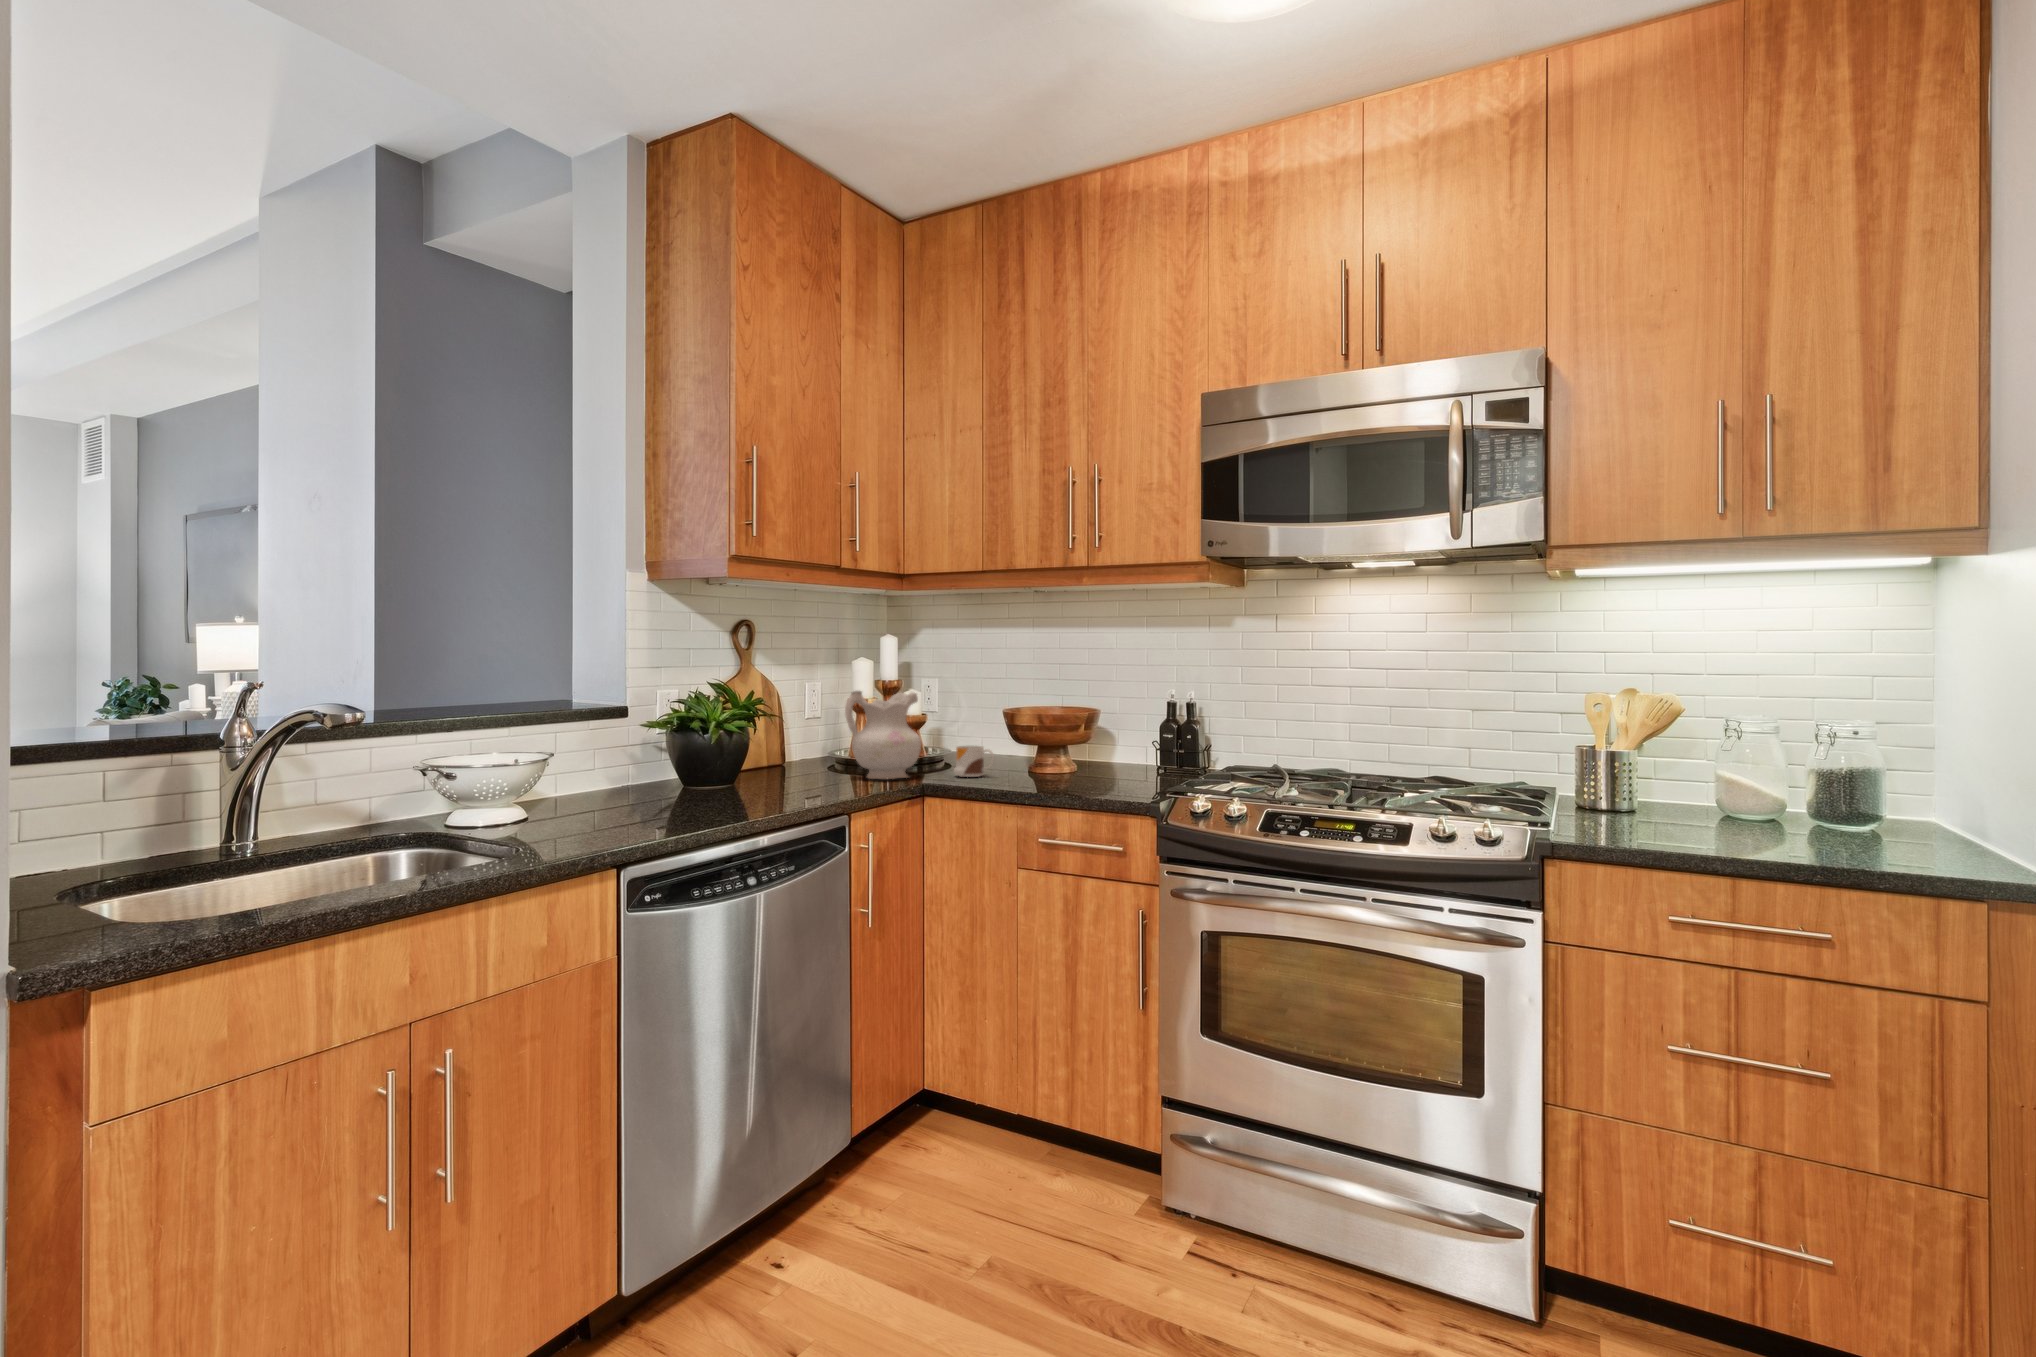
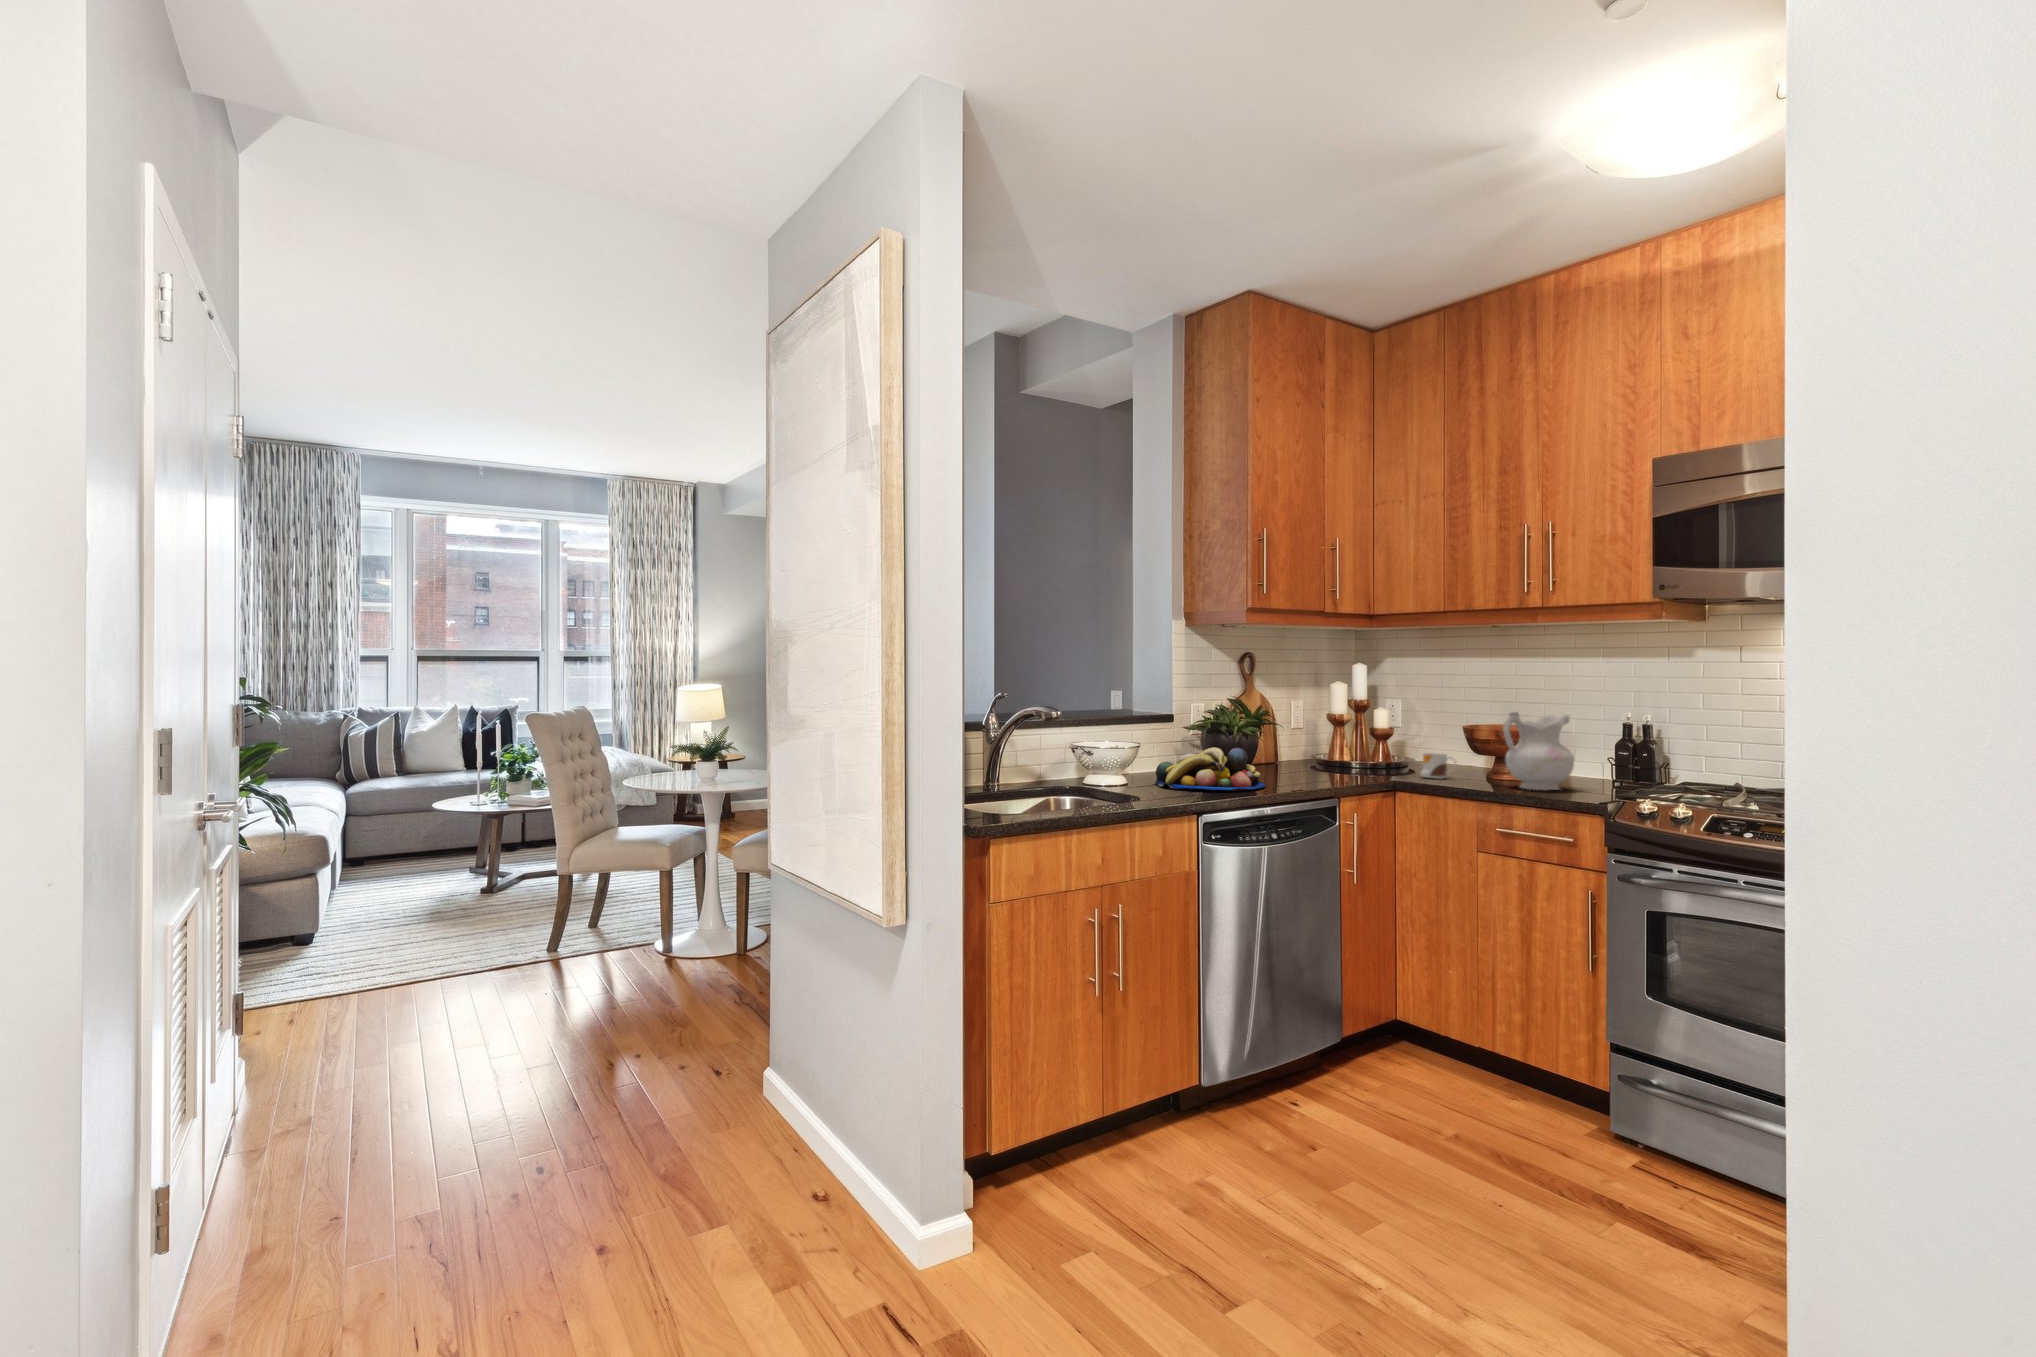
ceramic pitcher: present [845,691,921,779] -> present [1503,712,1574,790]
fruit bowl: none [579,753,747,820] -> present [1155,747,1265,790]

